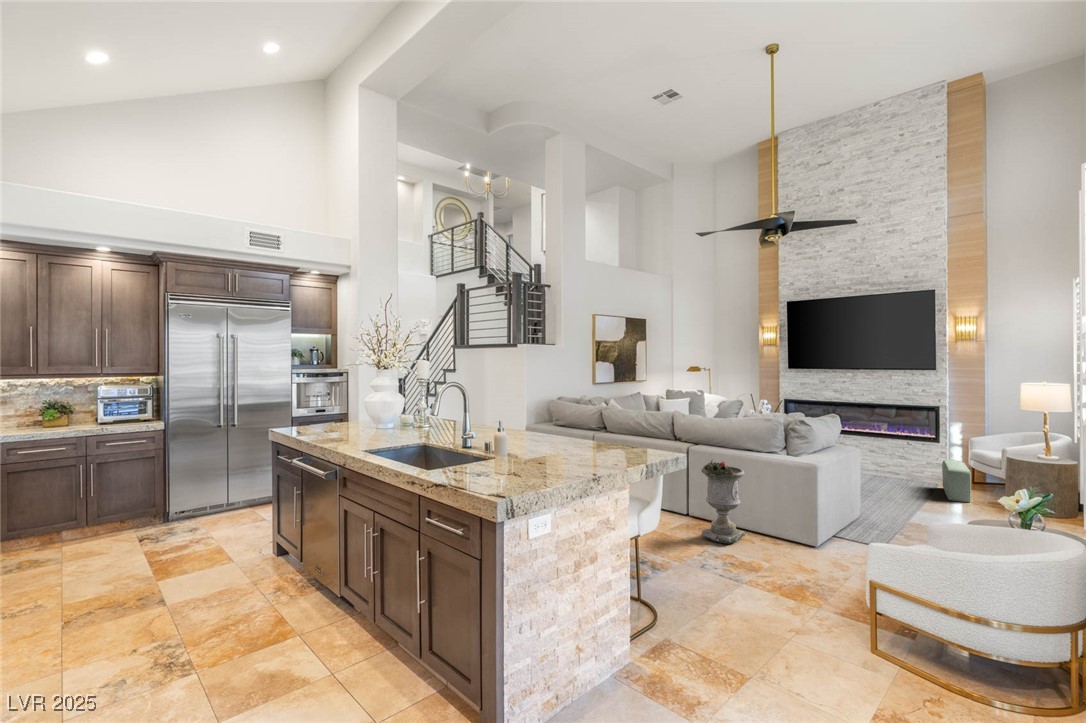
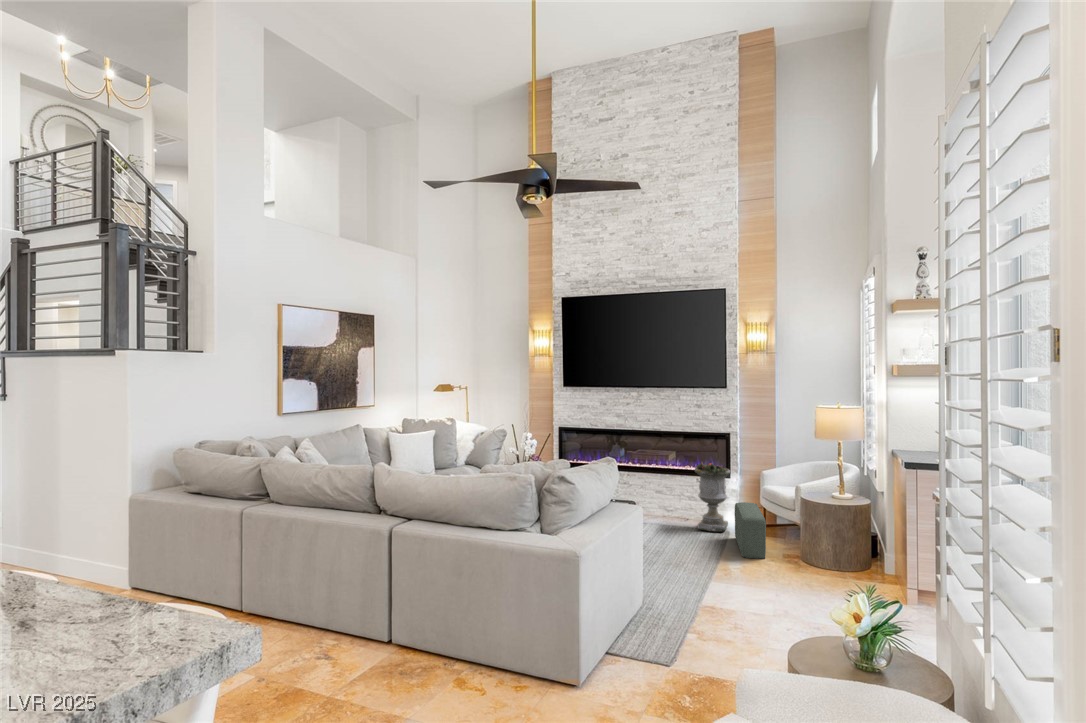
planter: present [701,459,745,544] -> present [695,462,731,532]

